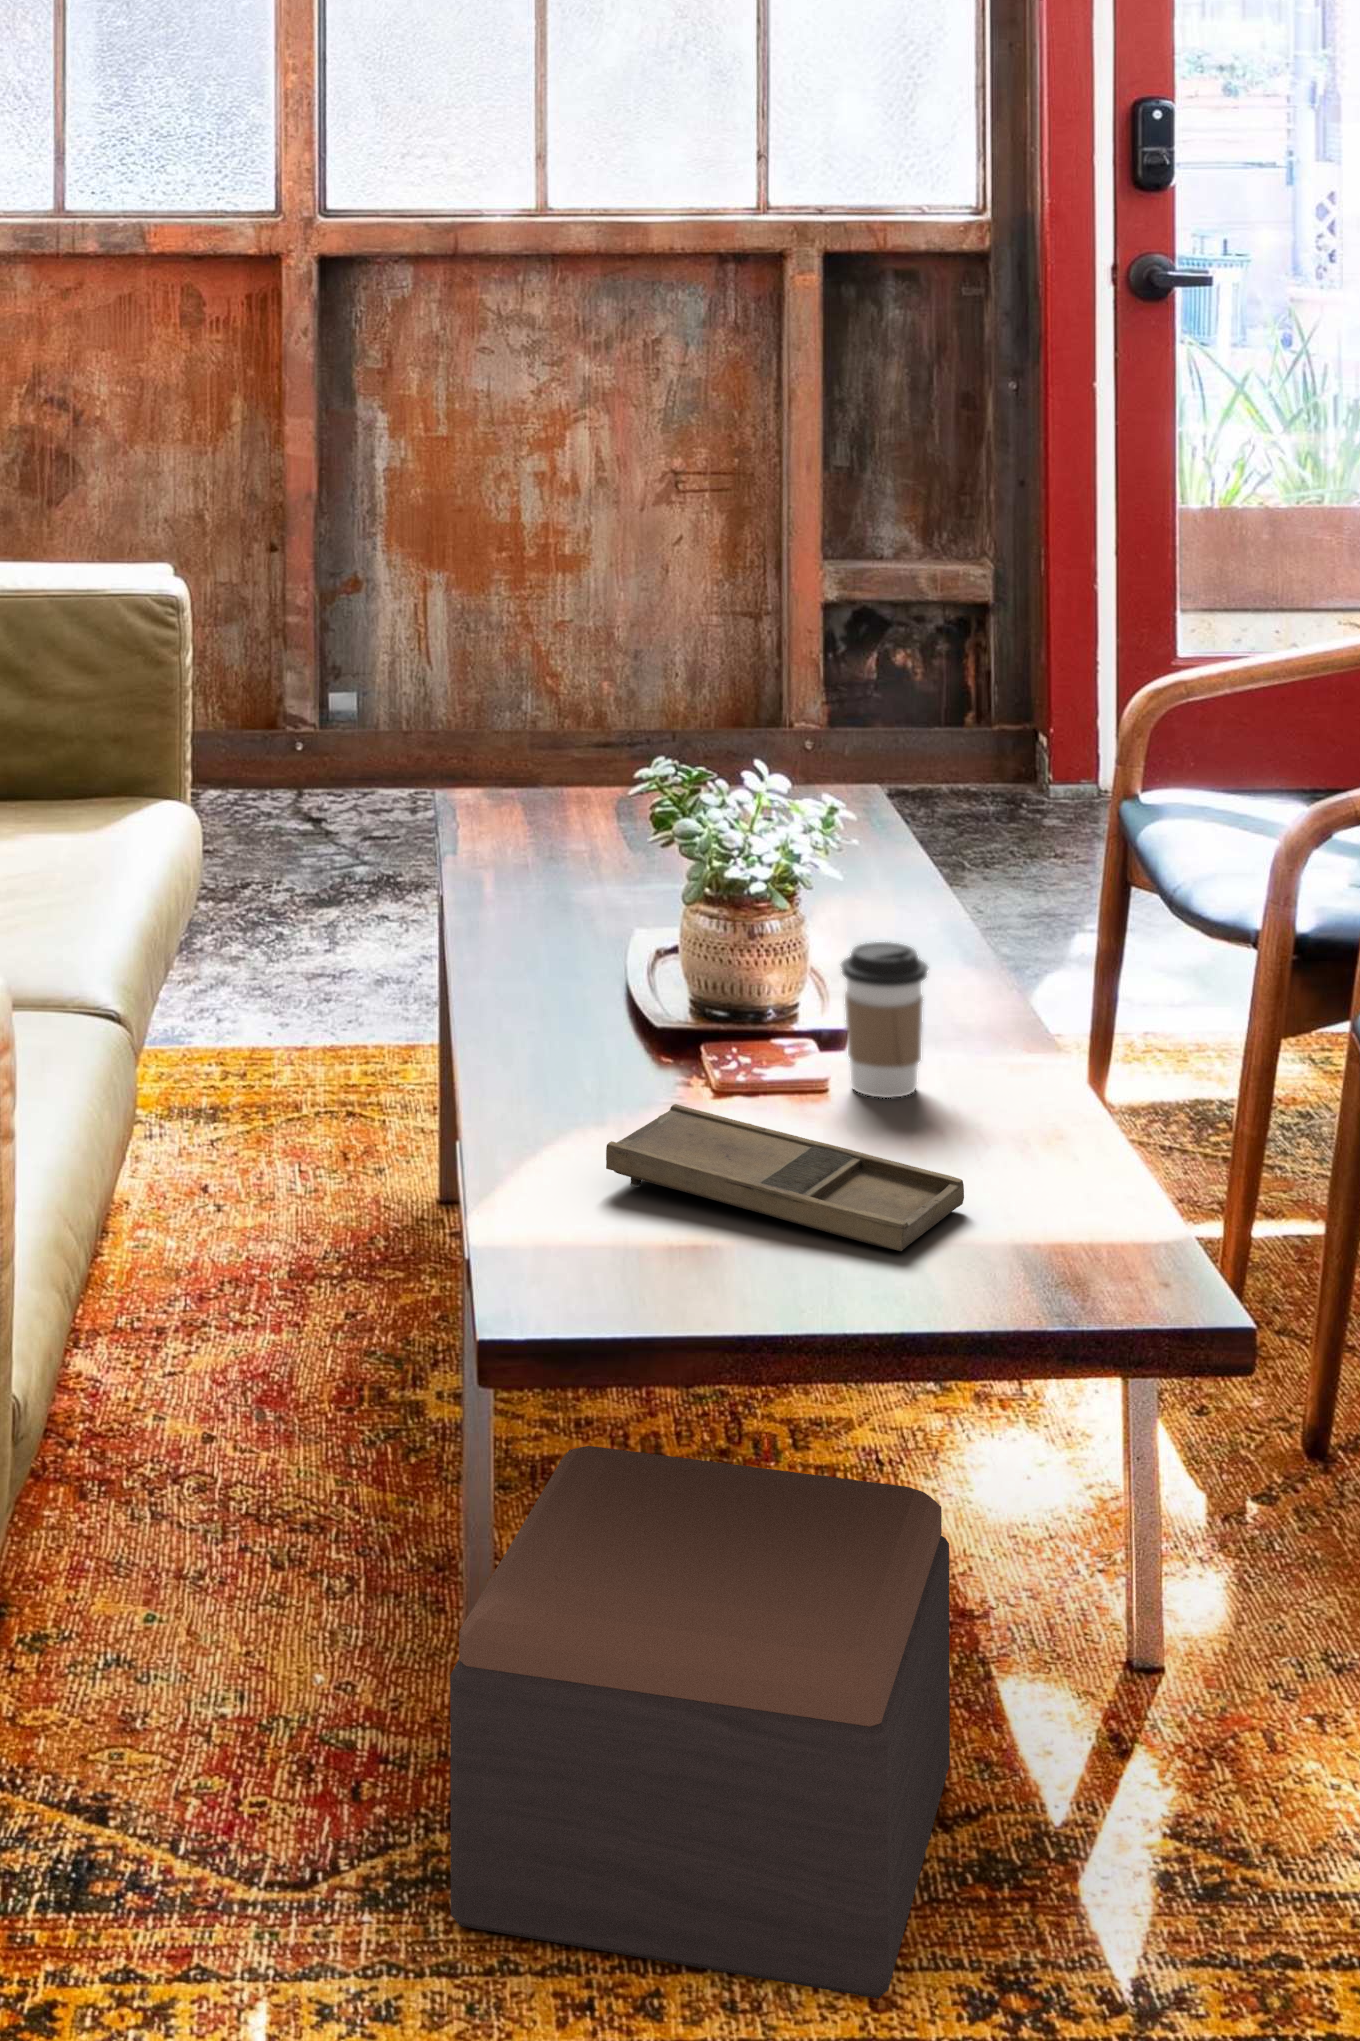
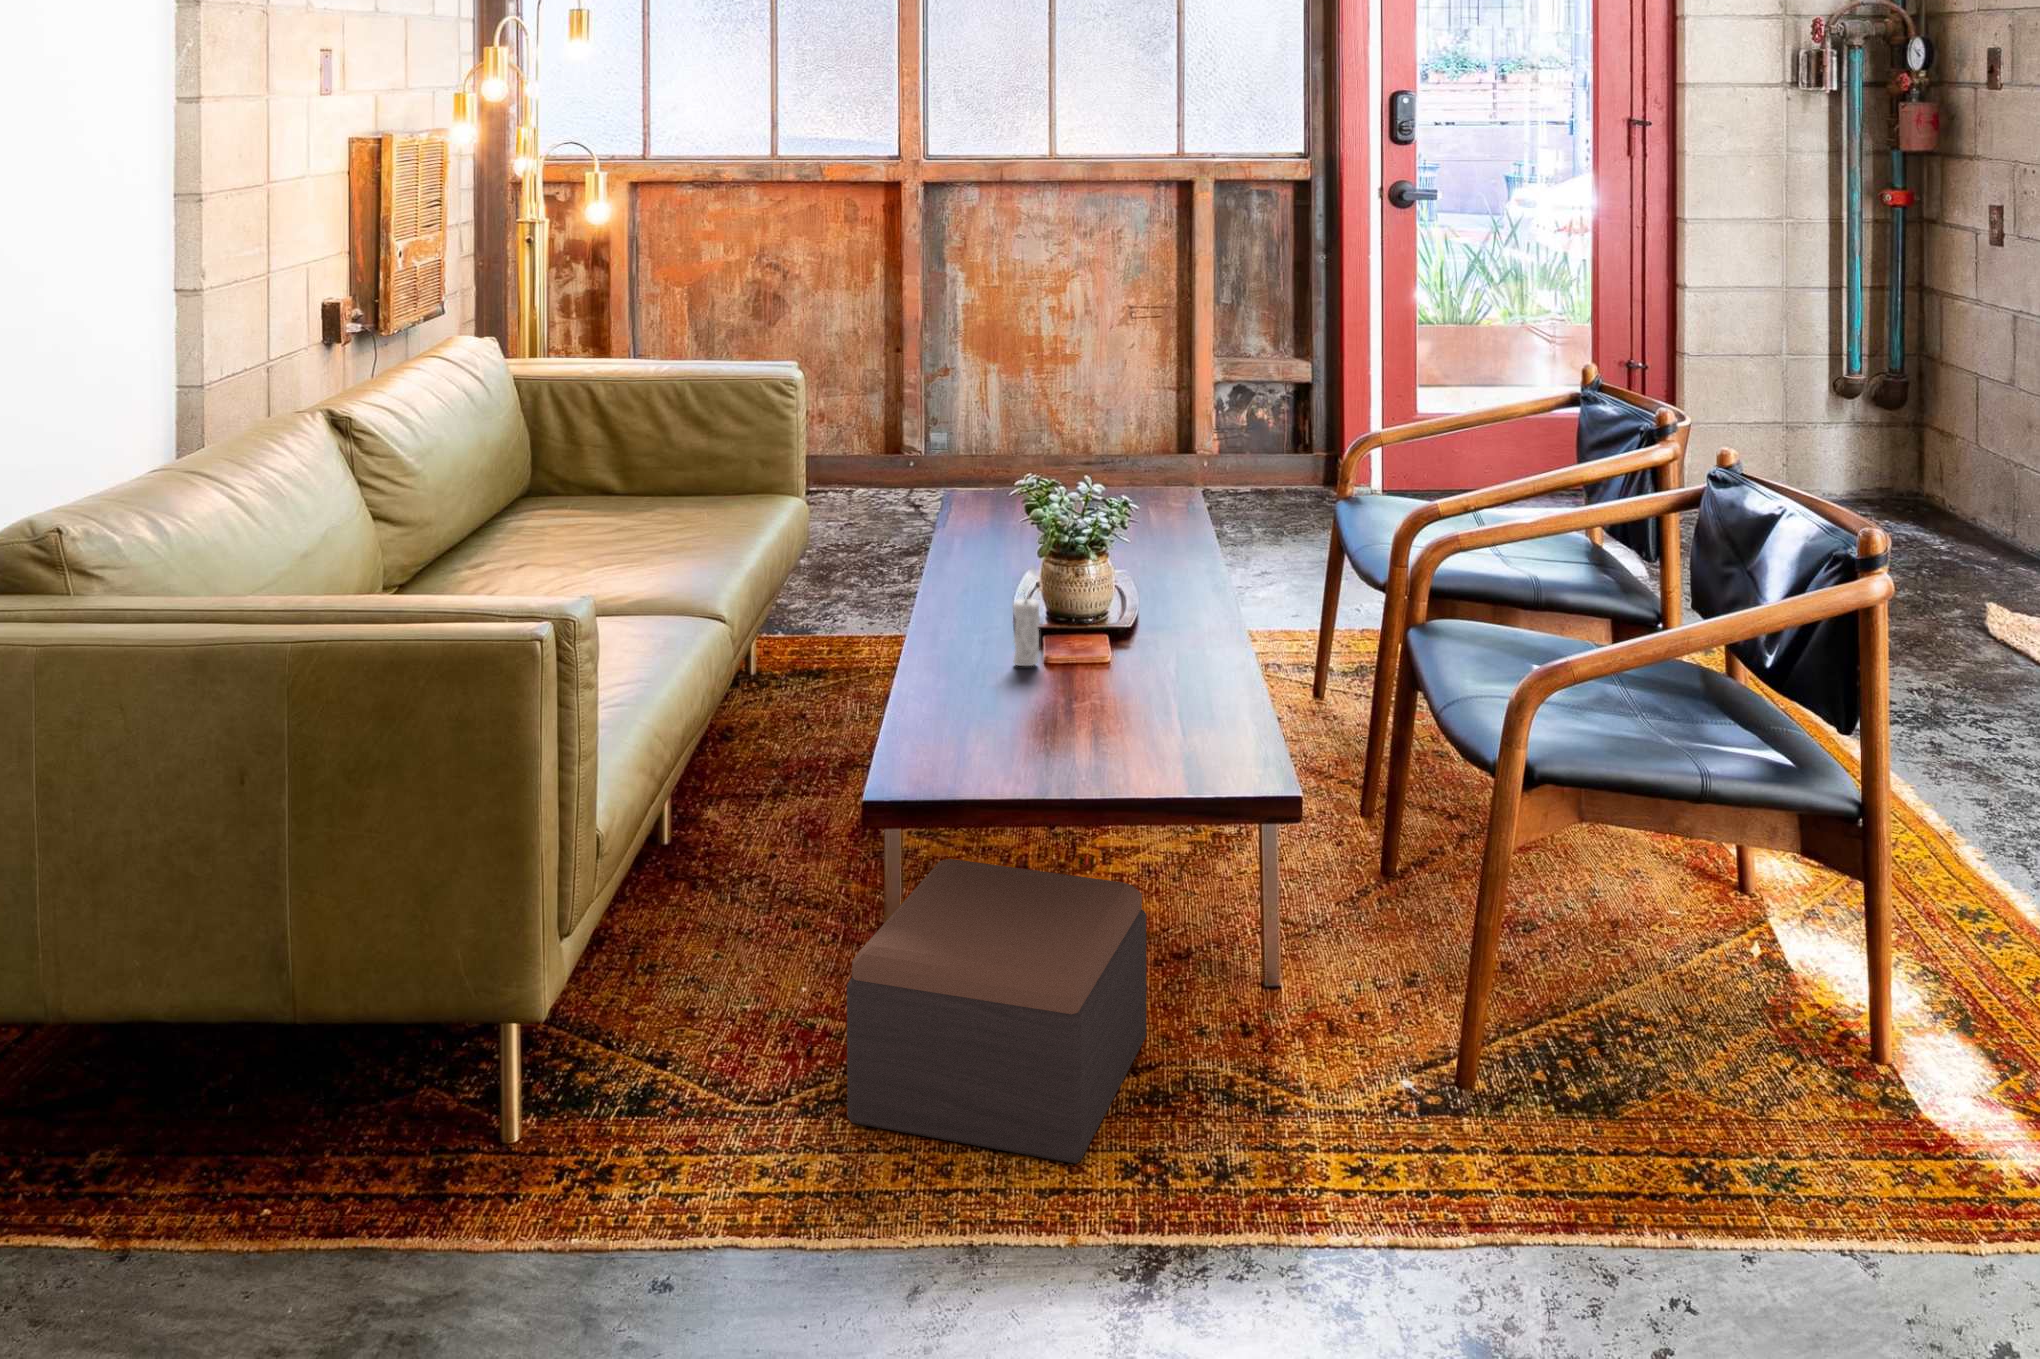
coffee cup: present [841,942,928,1098] -> none [1124,578,1174,665]
candle: none [647,958,695,1100] -> present [1013,599,1040,666]
tray: present [606,1104,964,1251] -> none [973,669,1171,751]

